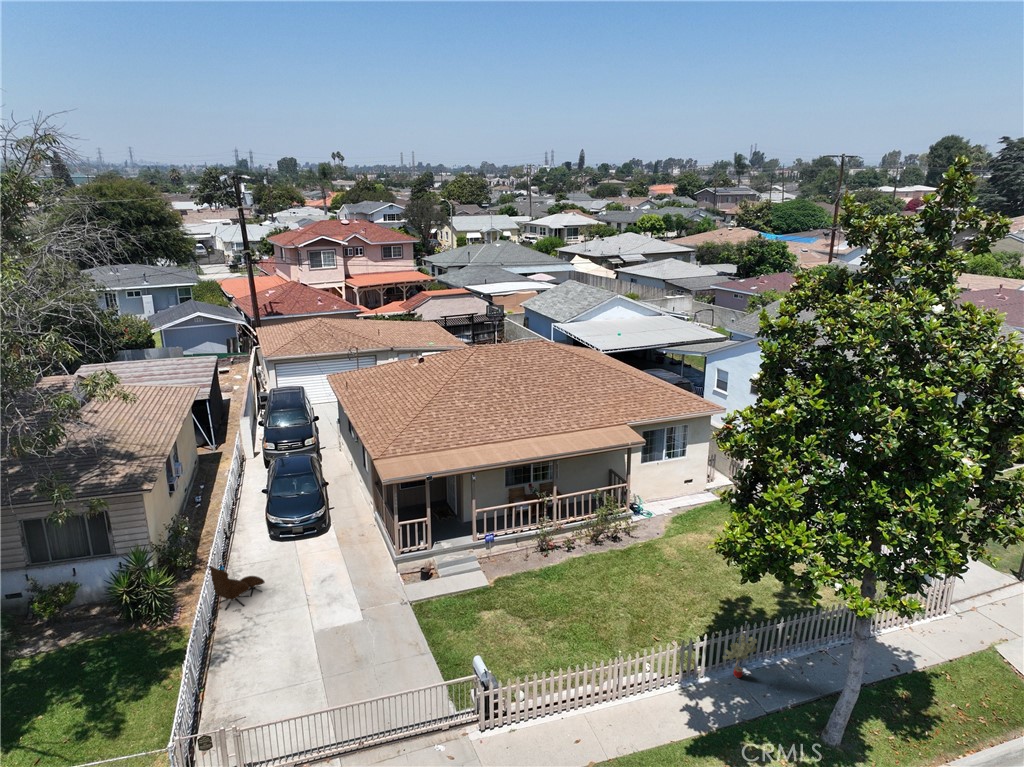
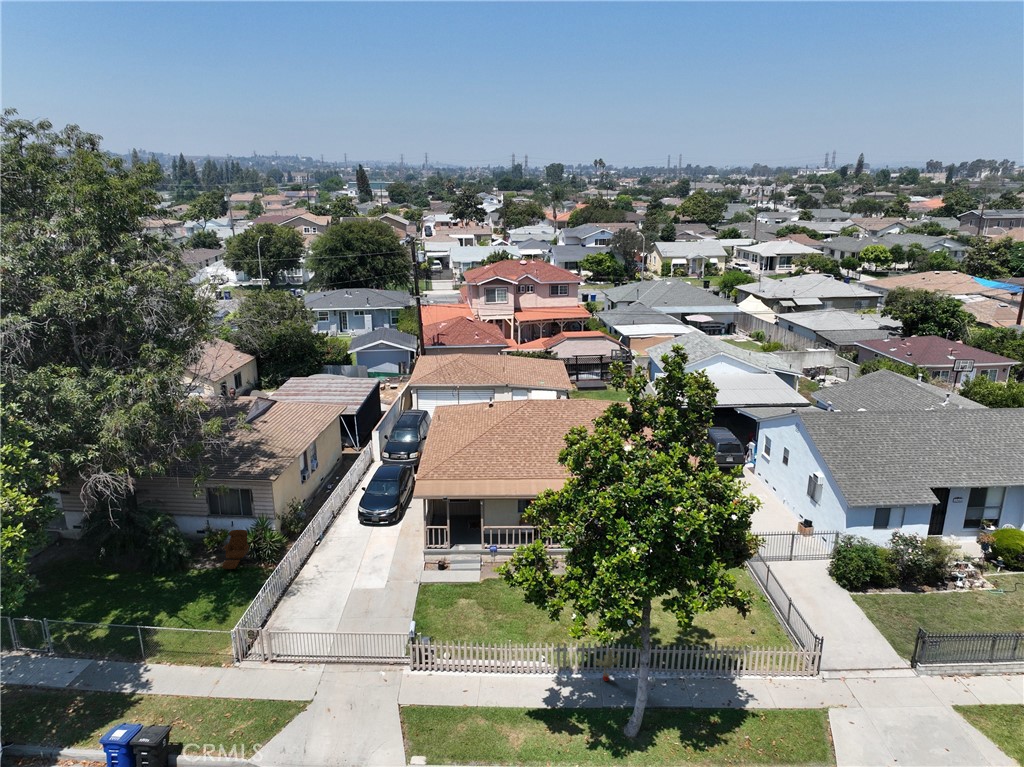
lounge chair: present [207,566,265,610] -> present [222,530,249,573]

